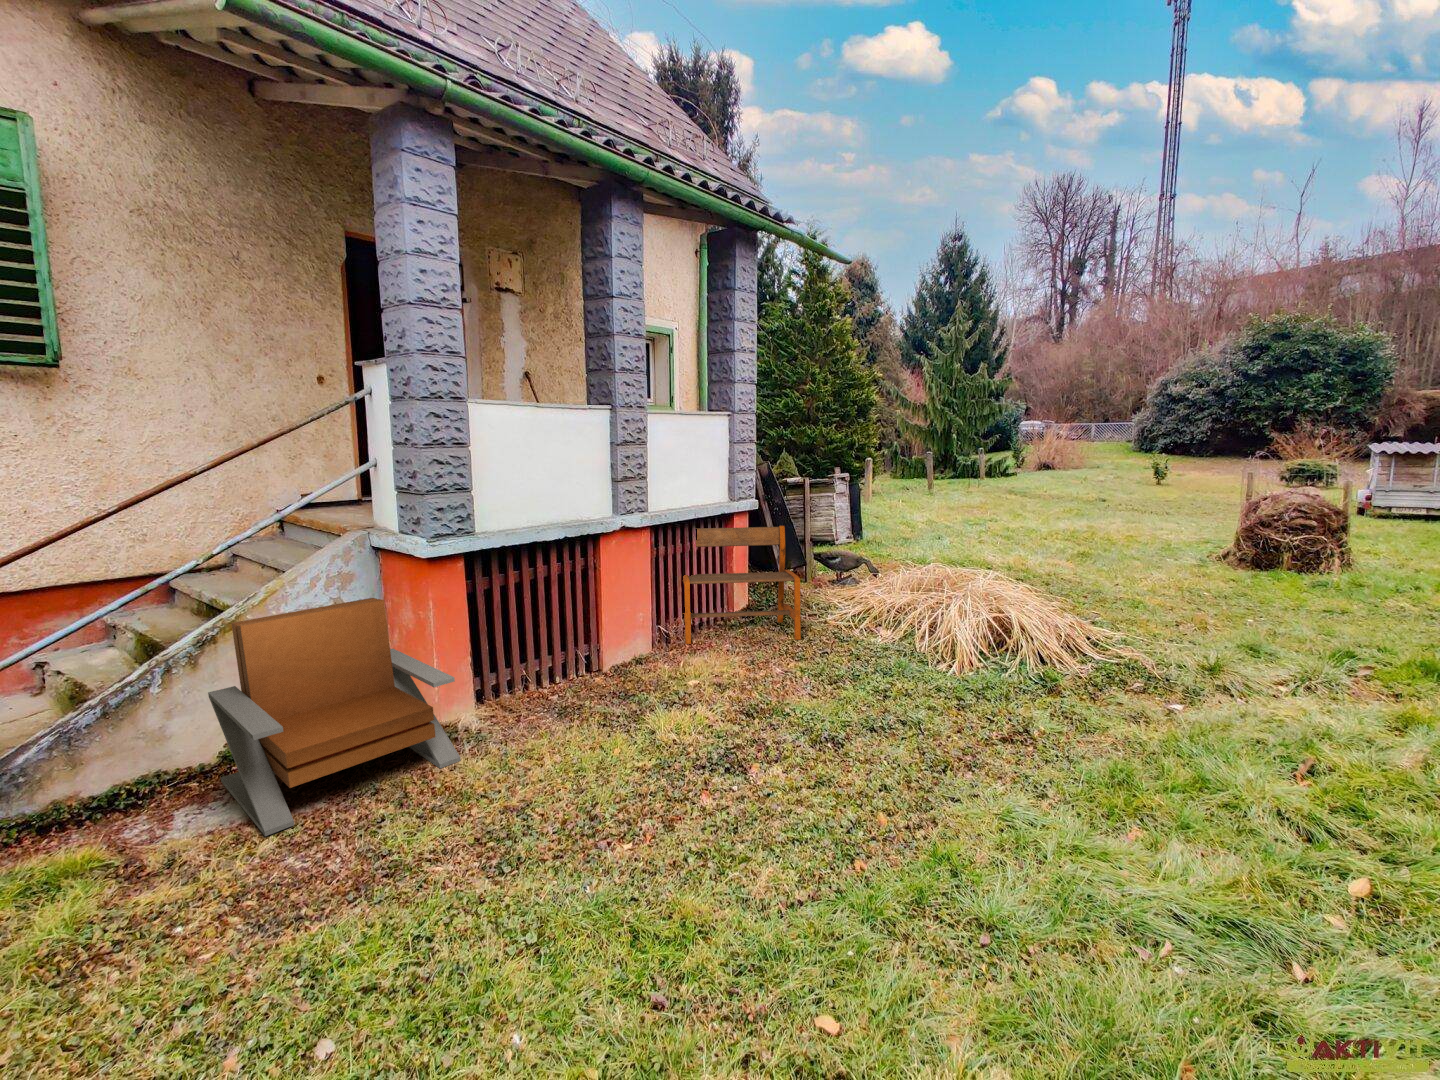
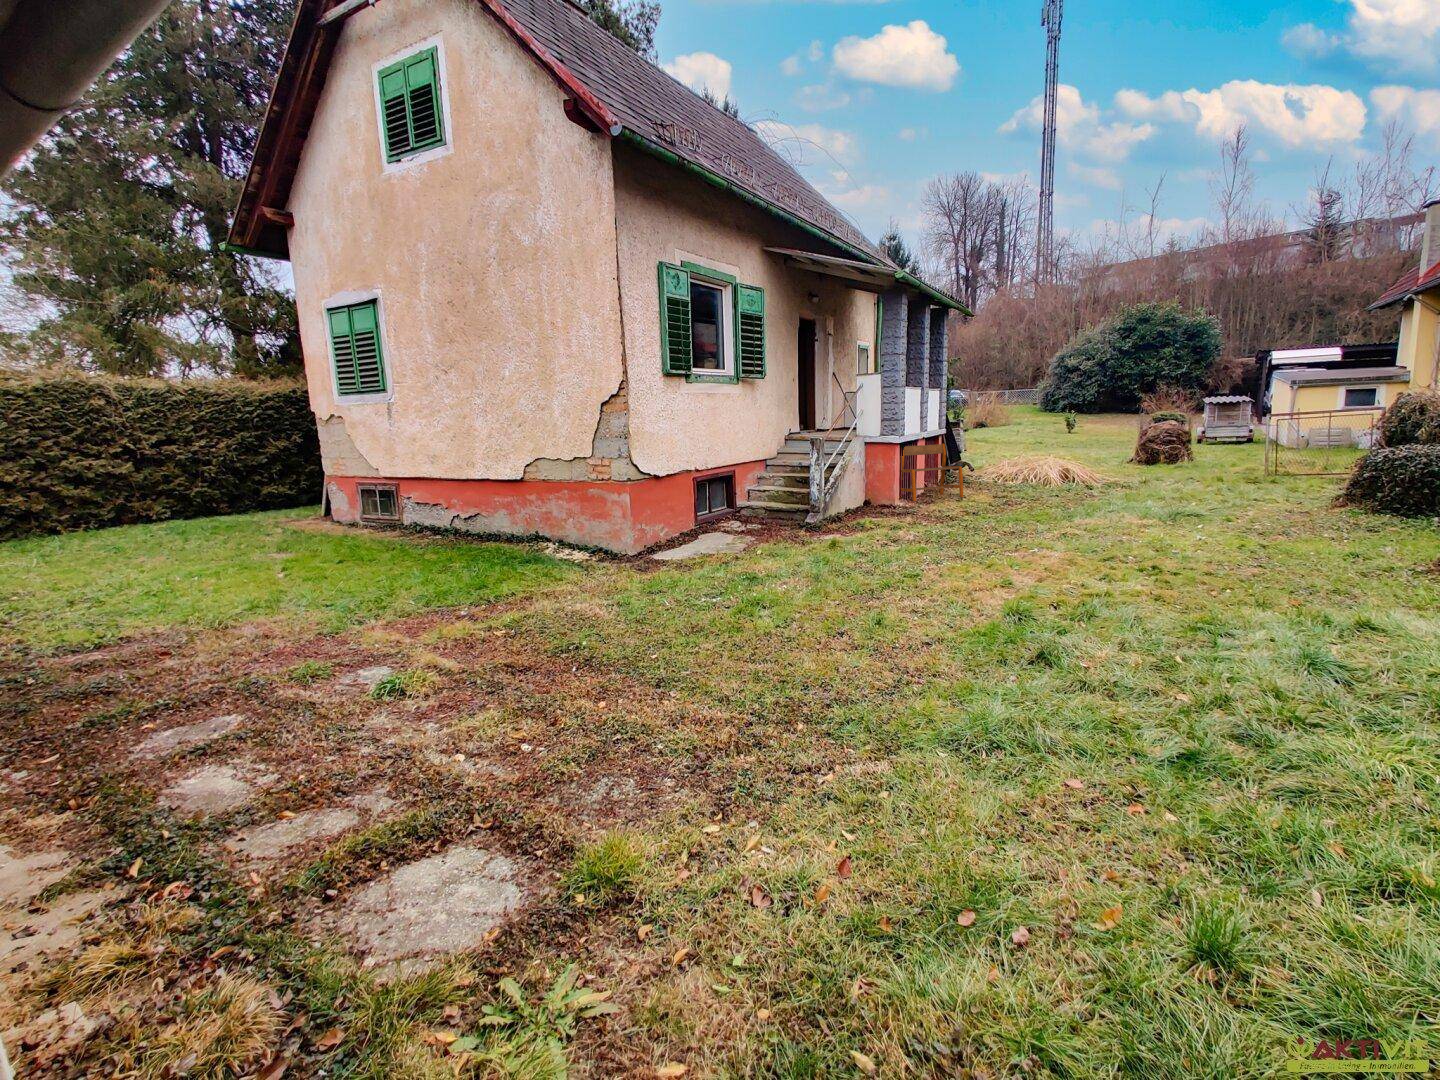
lounge chair: present [208,598,460,836] -> none [826,464,901,532]

